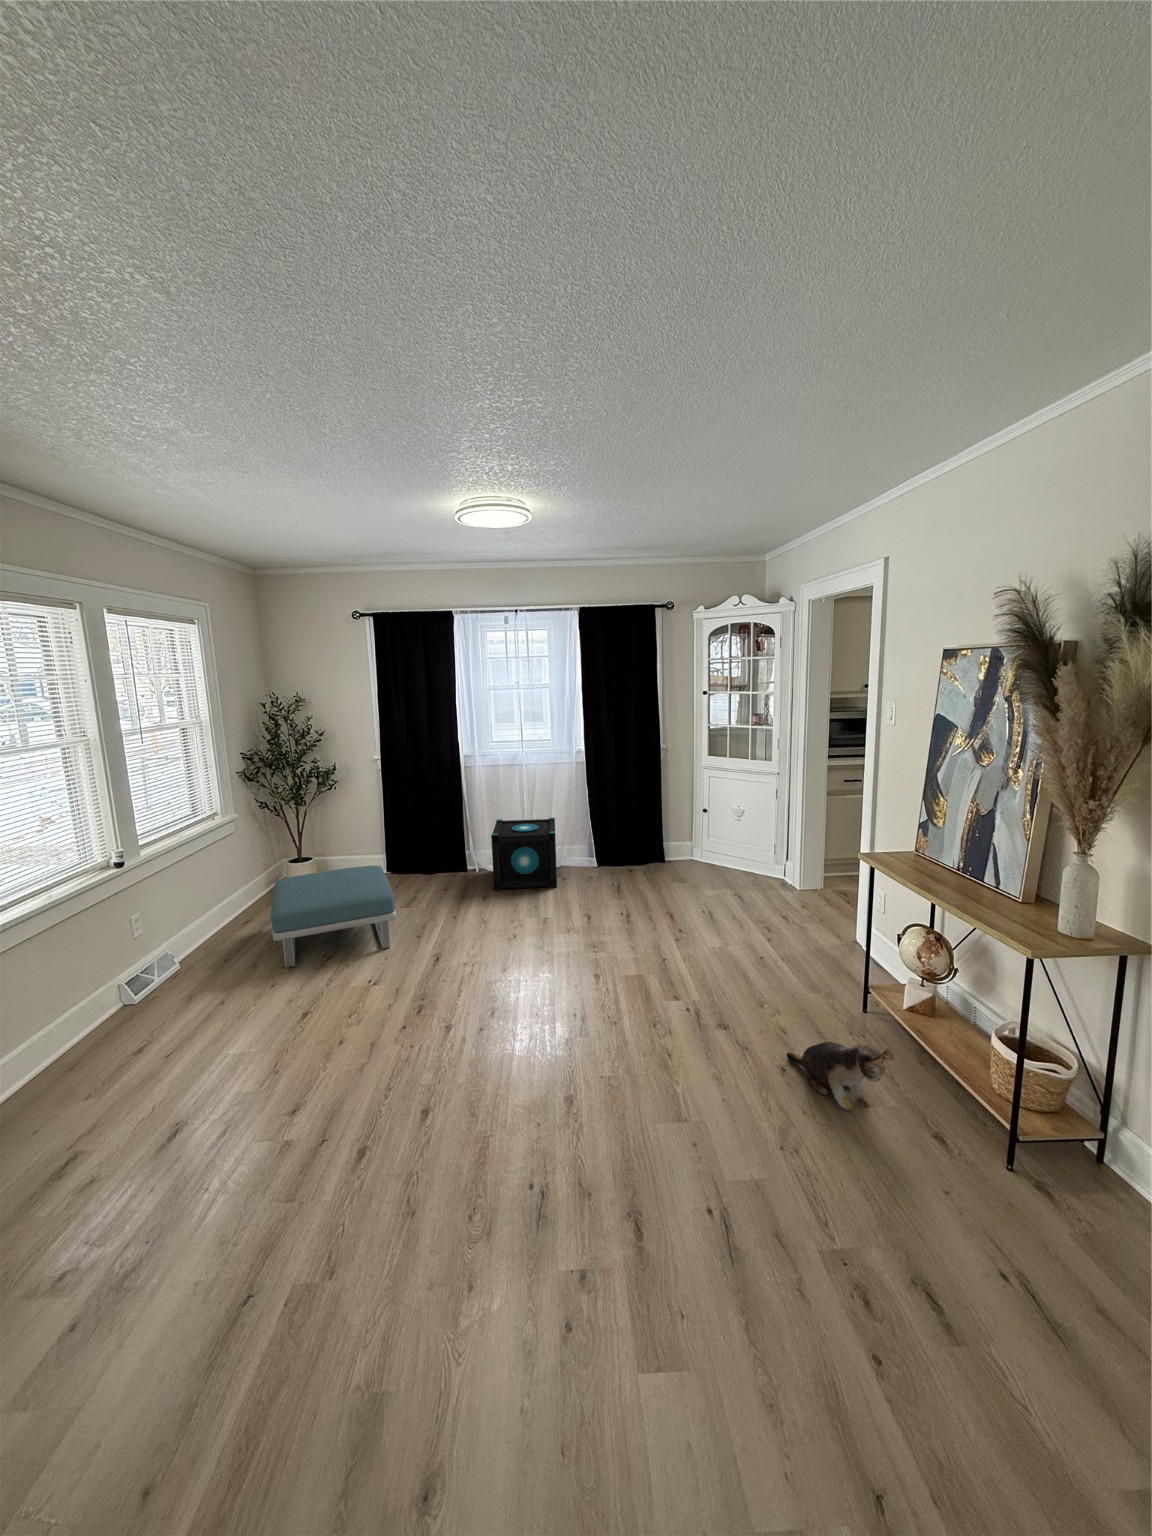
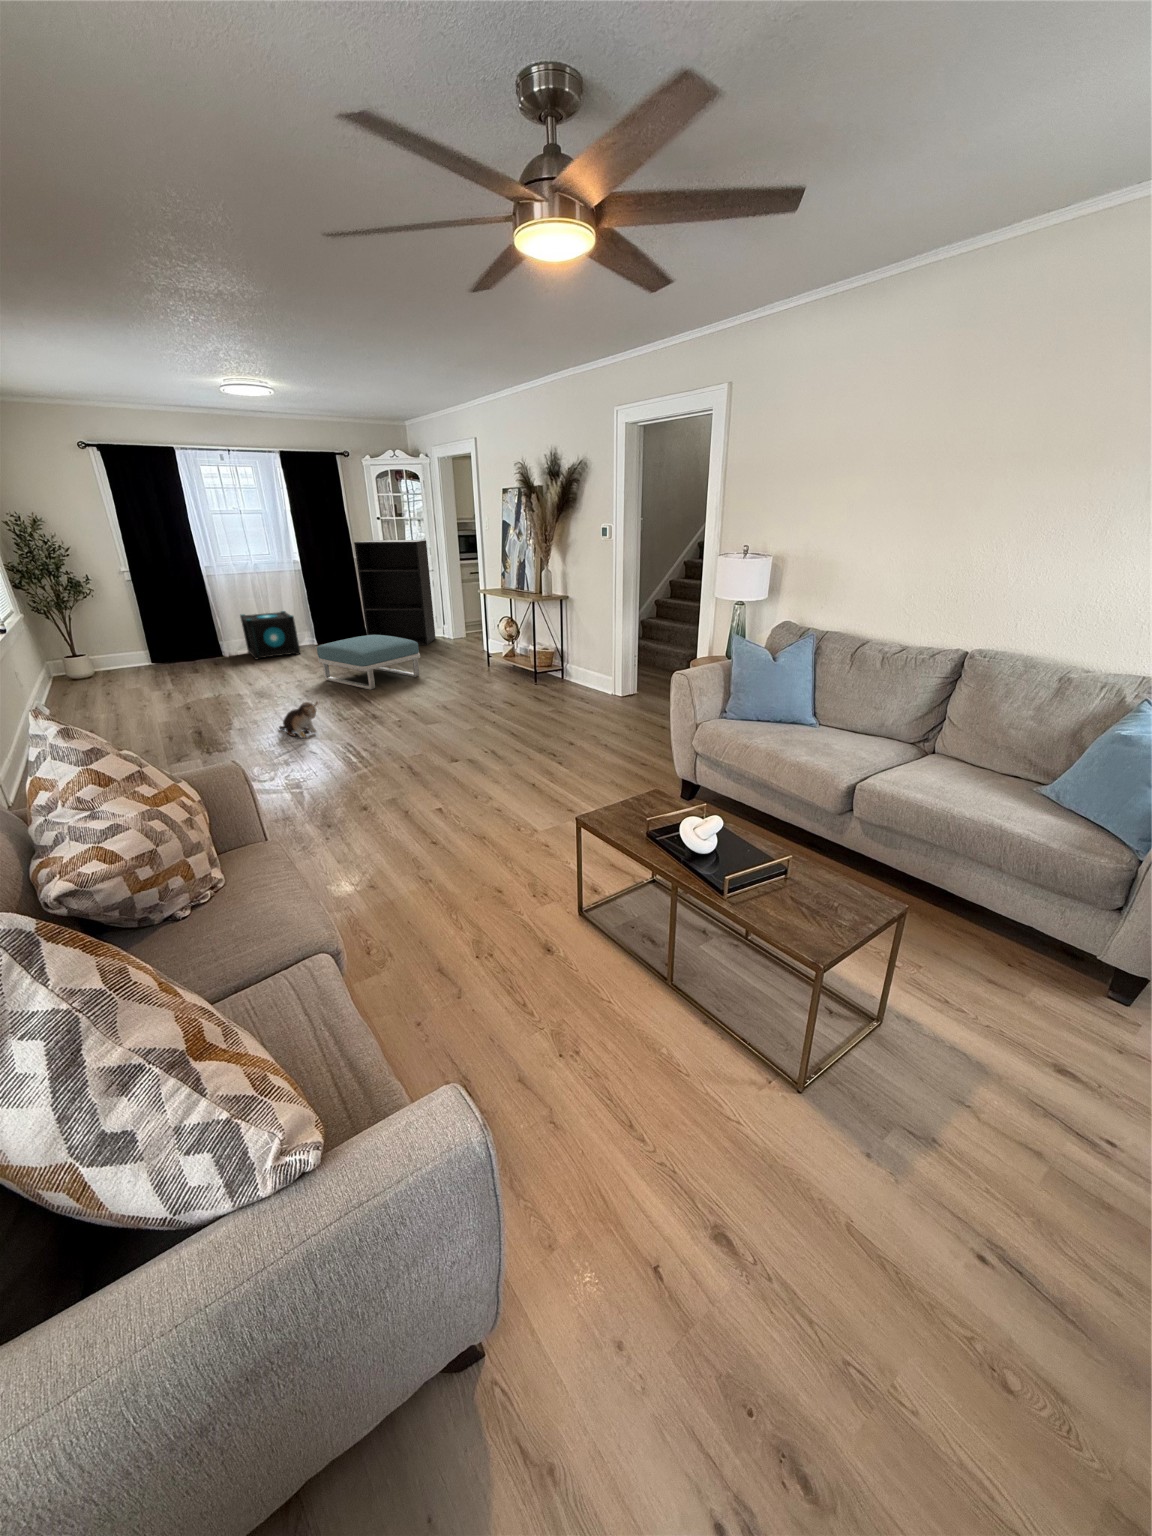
bookshelf: none [658,725,773,902] -> present [354,540,436,645]
footstool: present [271,866,396,968] -> present [317,635,420,690]
plush toy: present [787,1042,894,1110] -> present [279,702,318,738]

